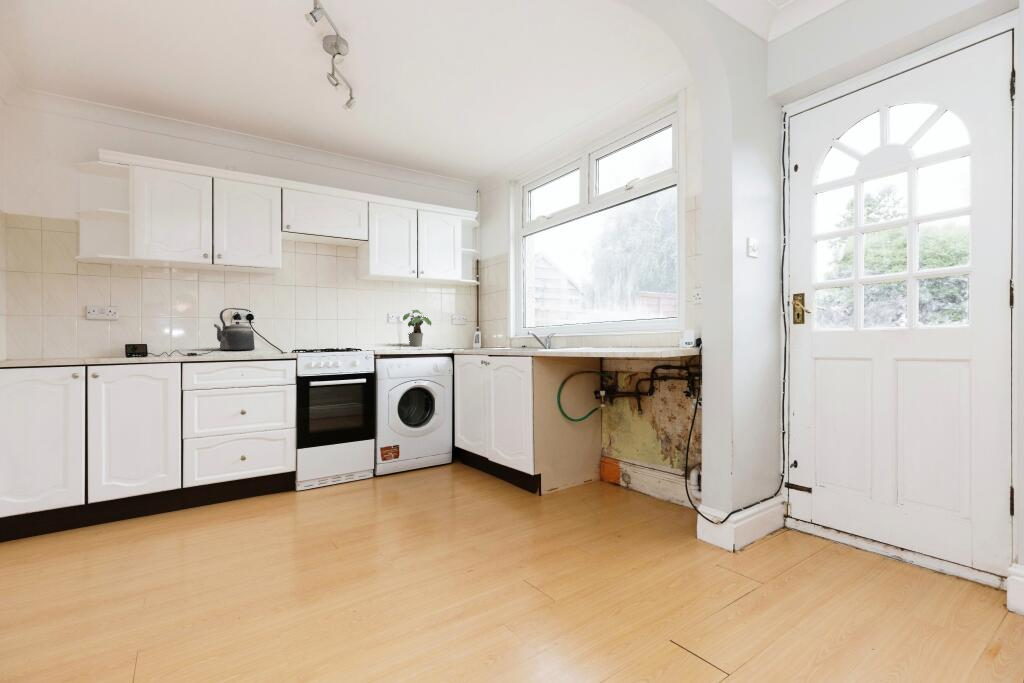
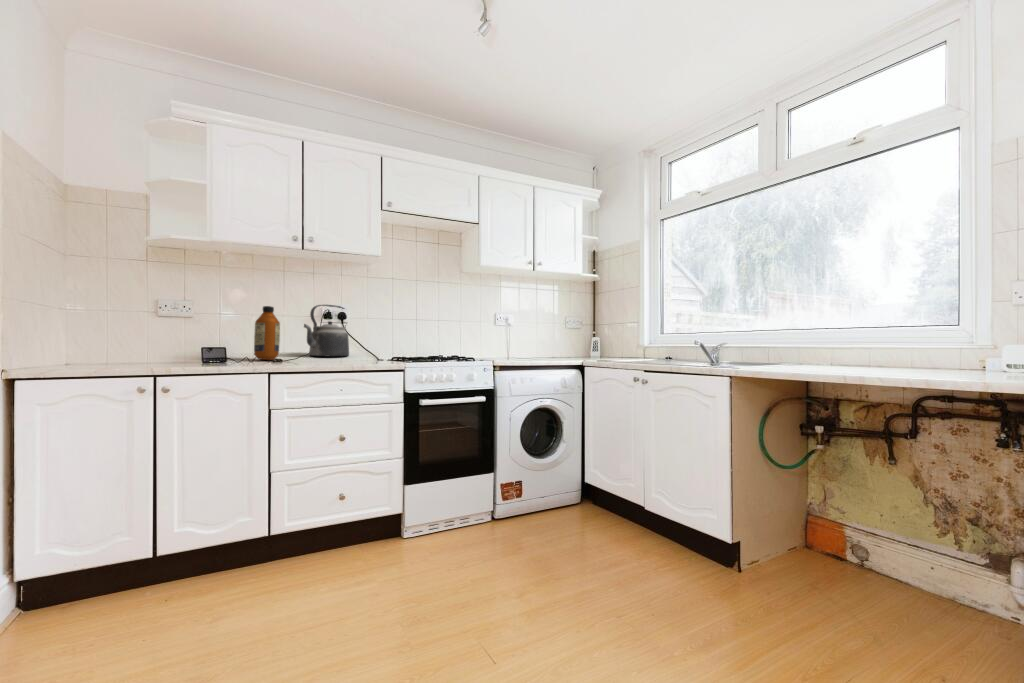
bottle: none [172,310,193,353] -> present [254,306,280,360]
potted plant: present [403,310,431,346] -> none [514,311,549,354]

